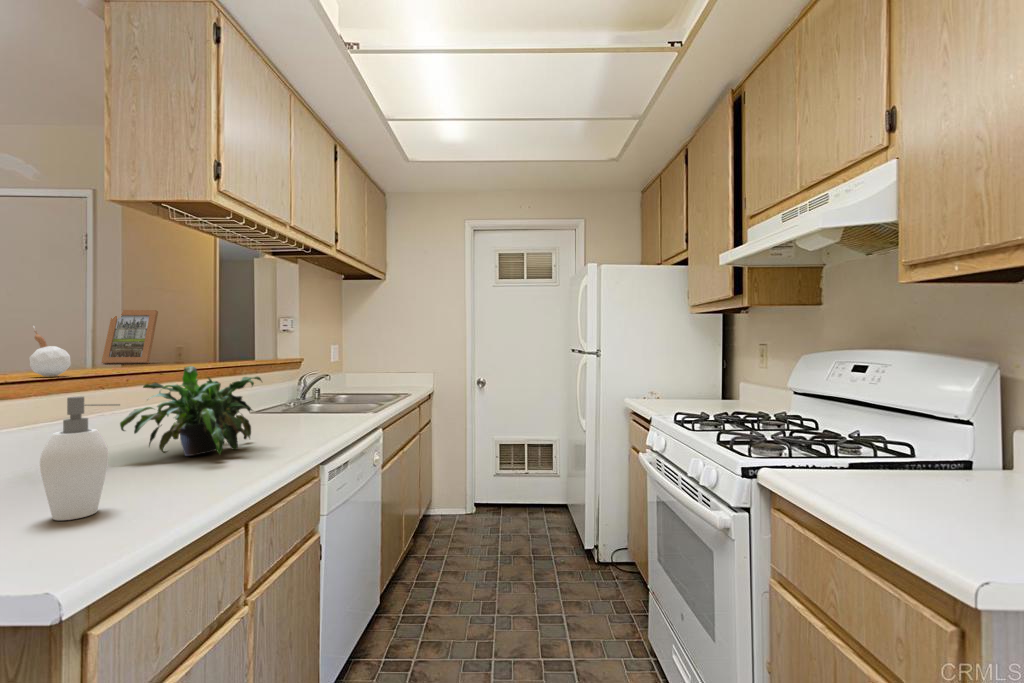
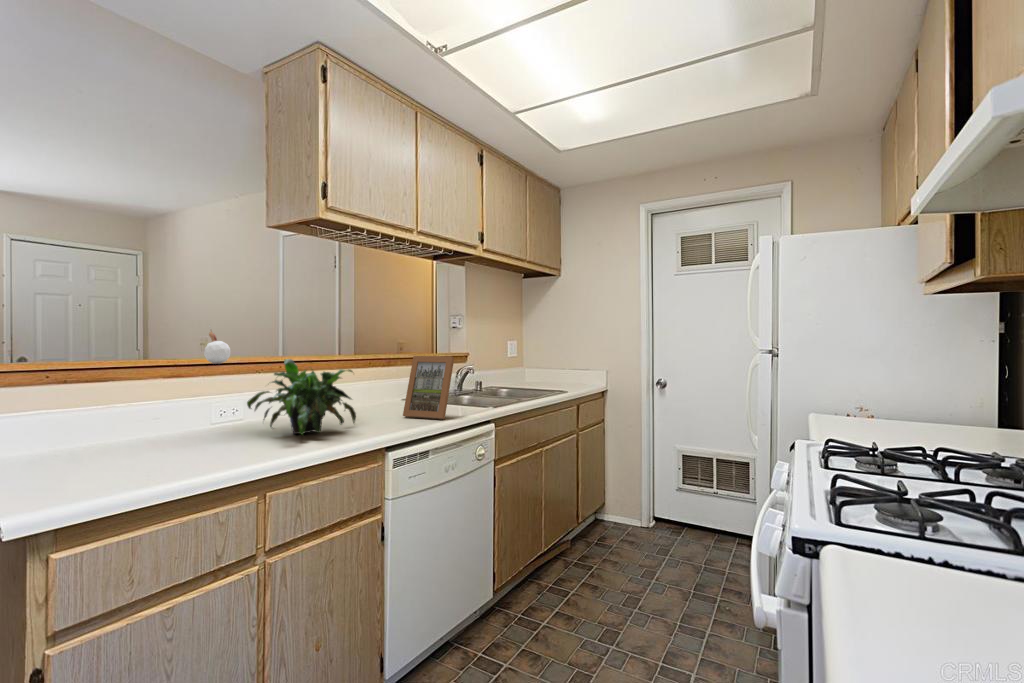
picture frame: present [102,310,158,364] -> present [403,356,454,419]
soap dispenser: present [40,396,120,520] -> none [126,381,175,474]

